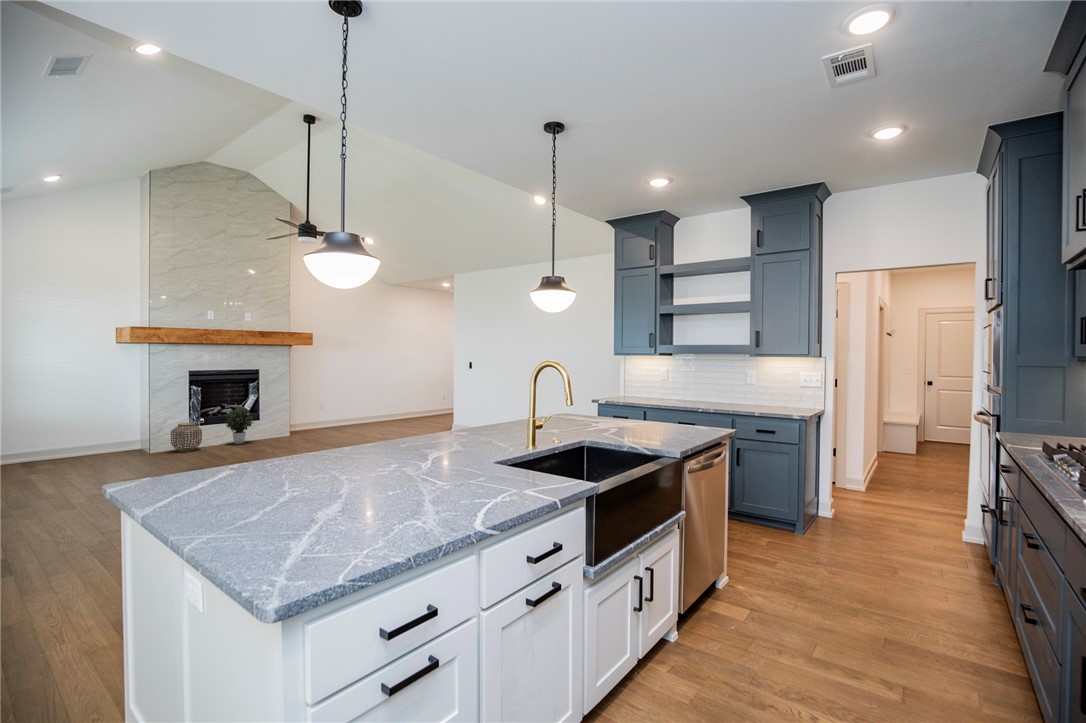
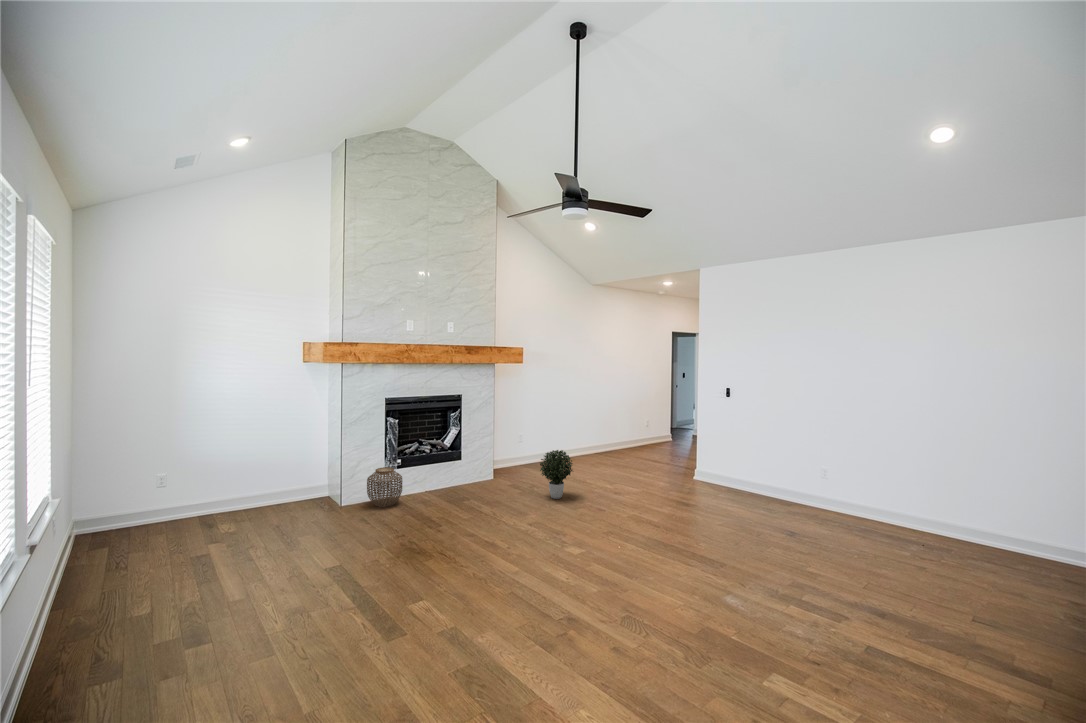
potted plant: present [225,408,252,444] -> present [540,450,573,499]

